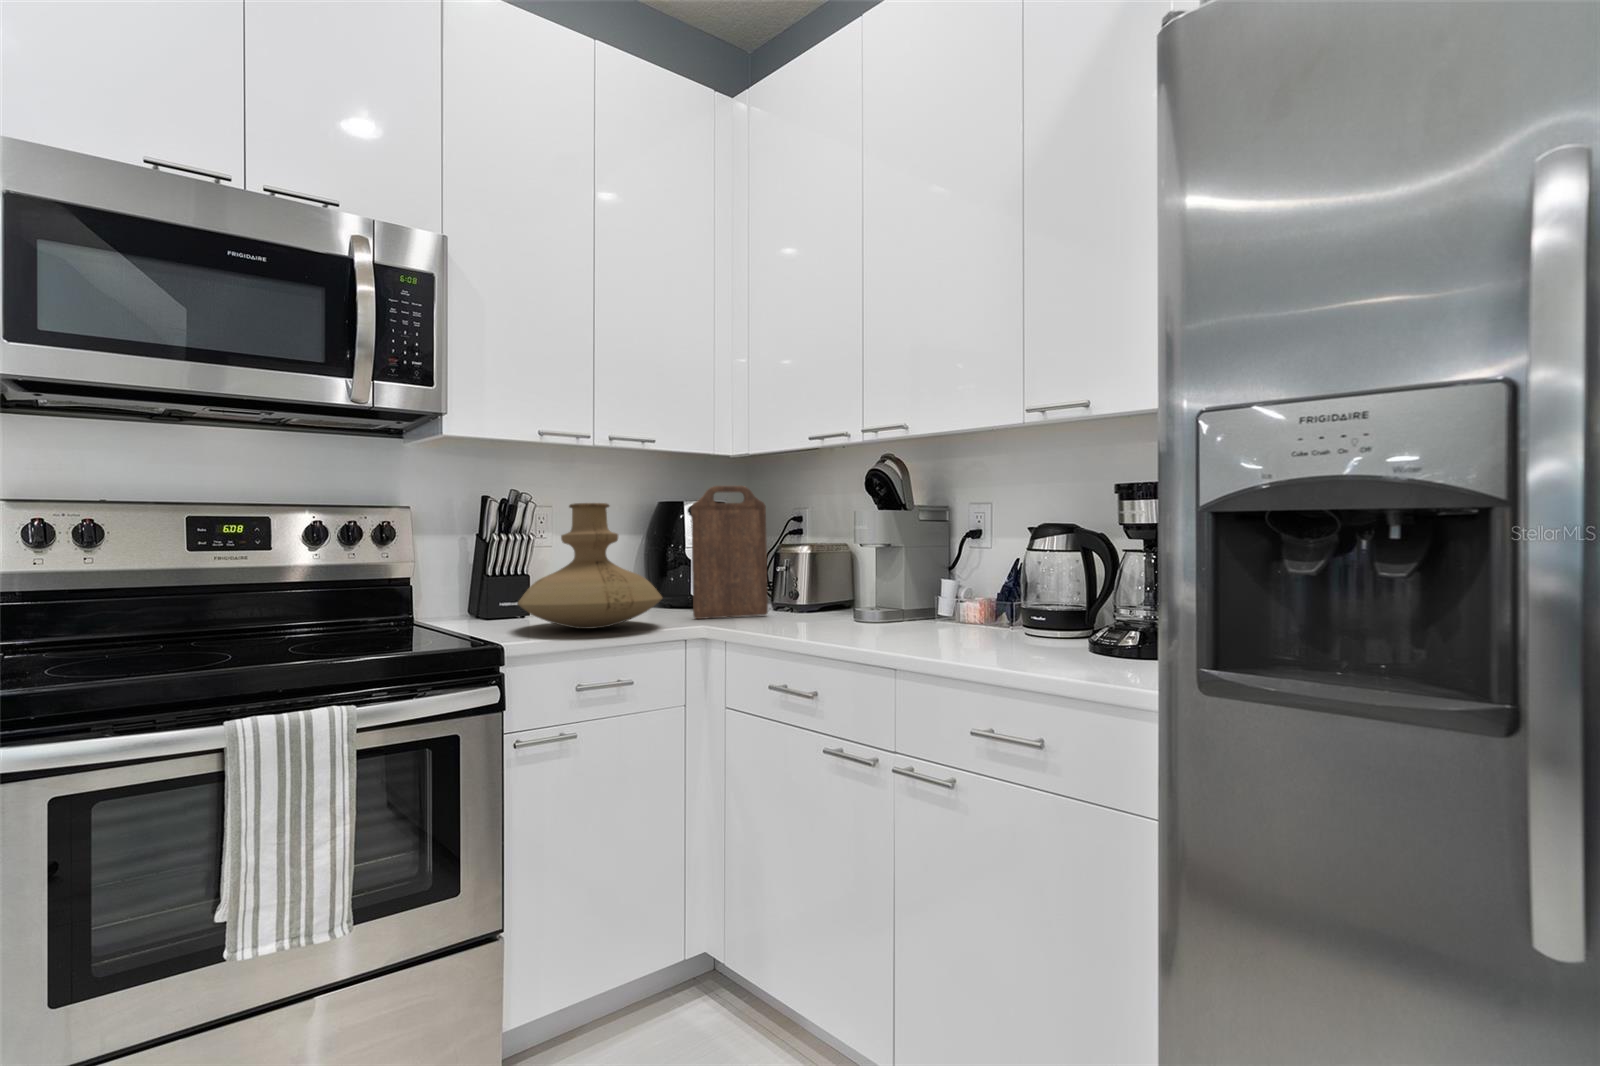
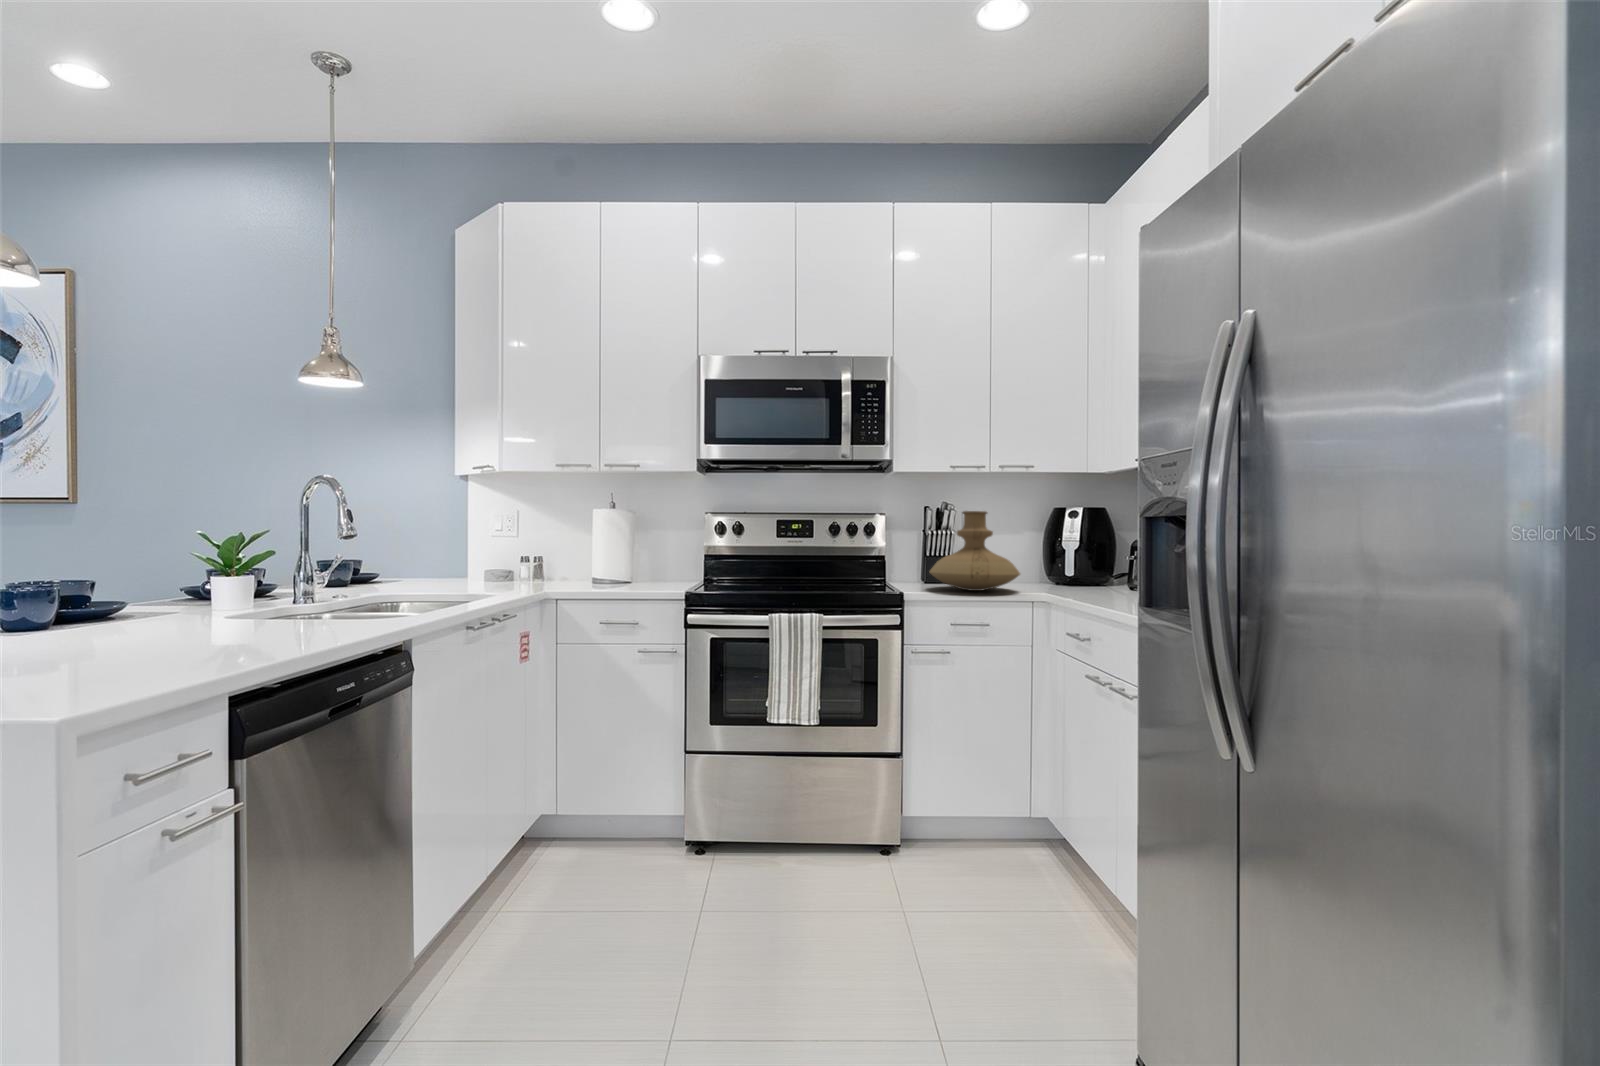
cutting board: present [691,486,768,619] -> none [1052,498,1110,593]

